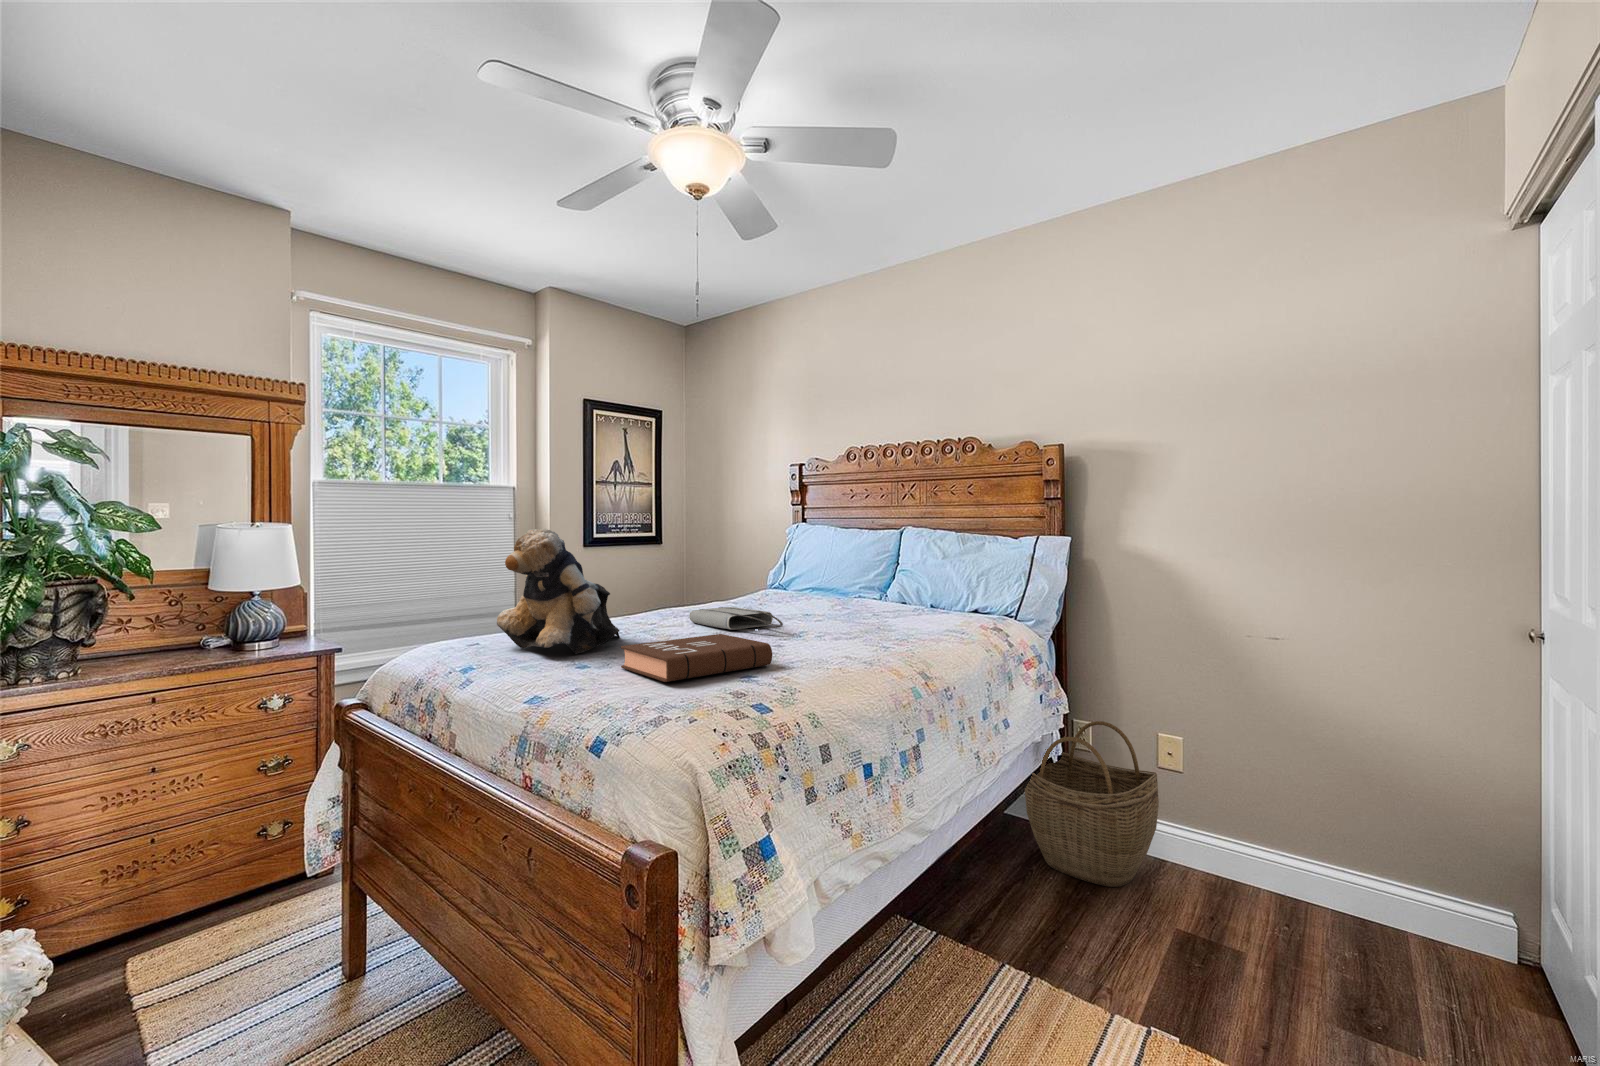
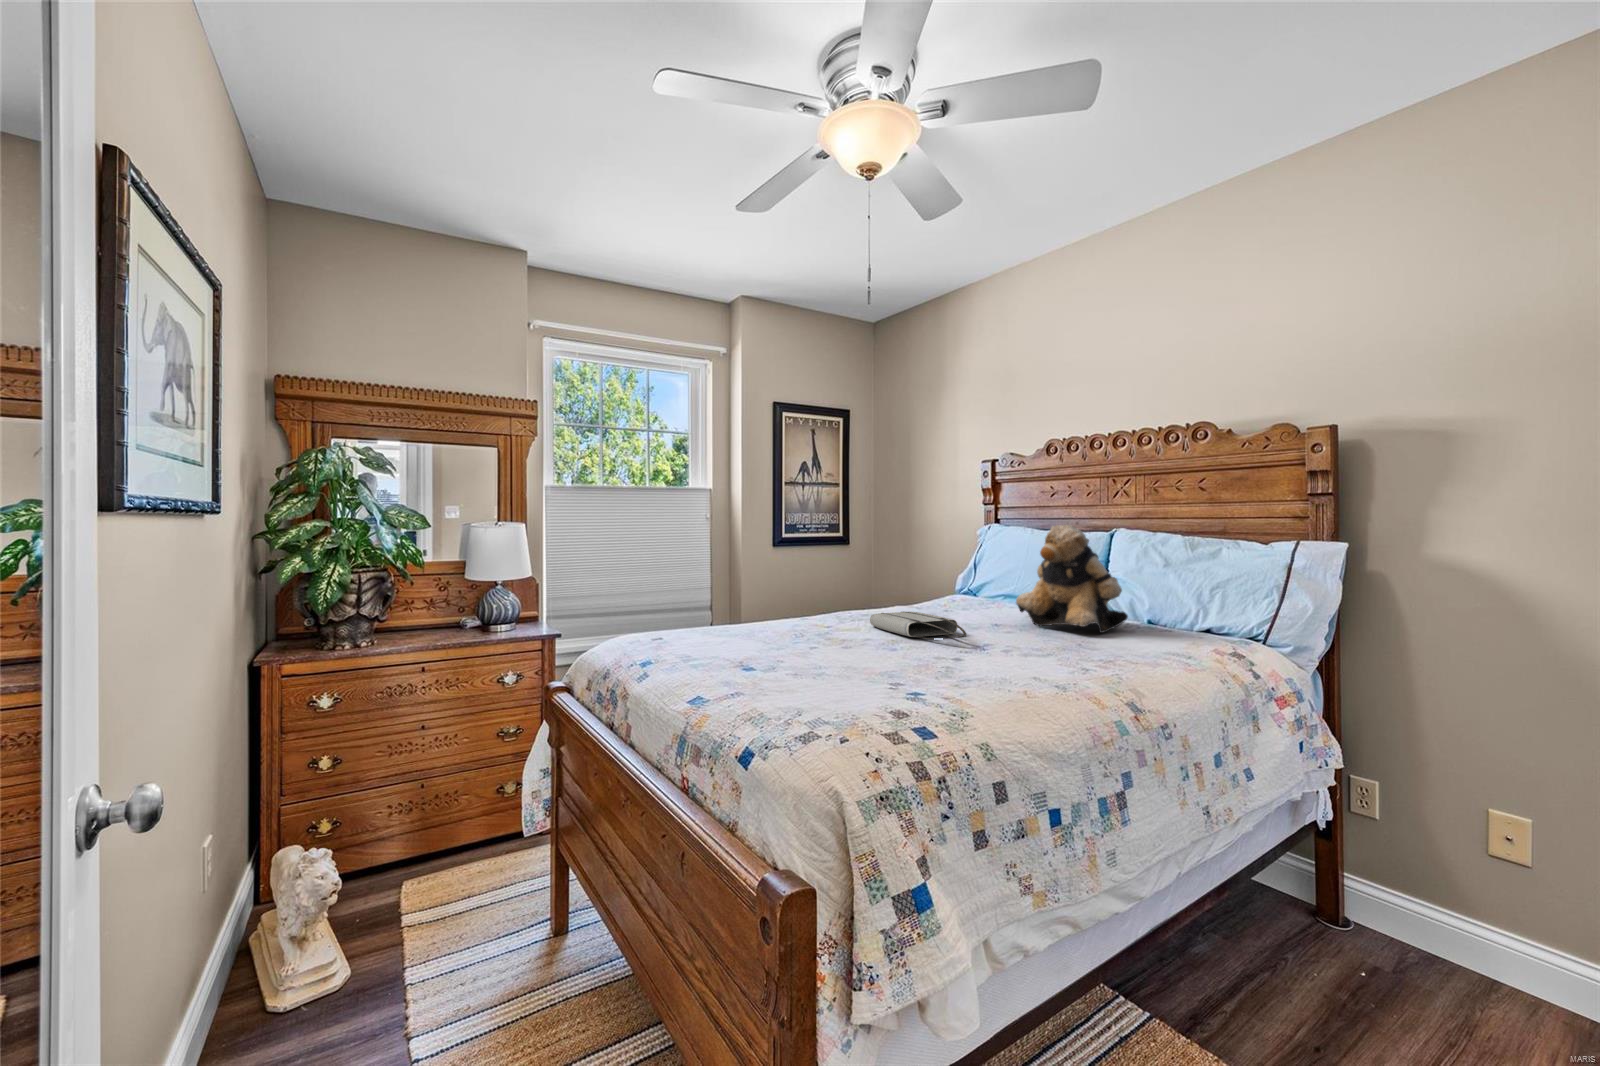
teddy bear: present [497,529,619,654] -> present [1016,525,1128,633]
book: present [621,634,772,682] -> none [788,643,946,694]
woven basket: present [1025,721,1159,887] -> none [1271,775,1473,991]

